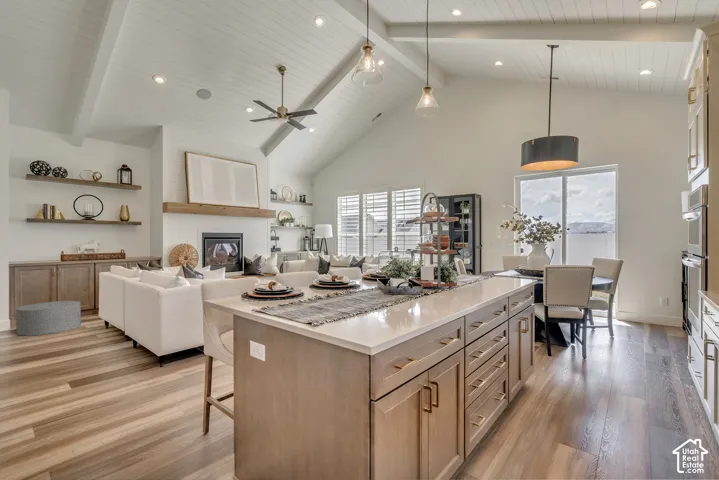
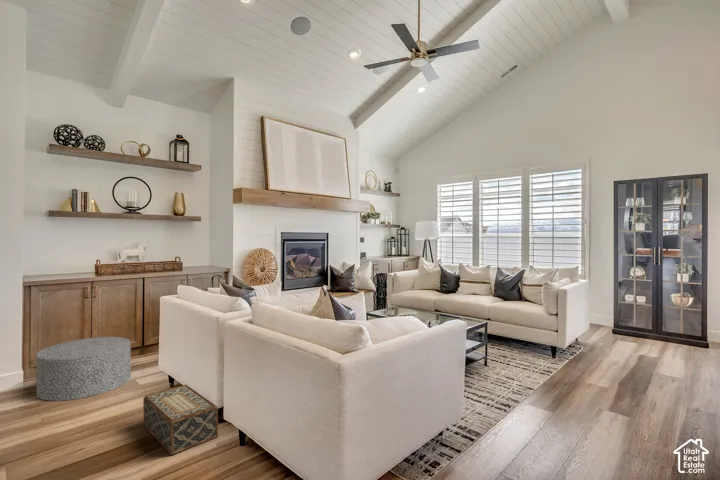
woven basket: none [79,322,120,352] -> present [143,385,218,455]

